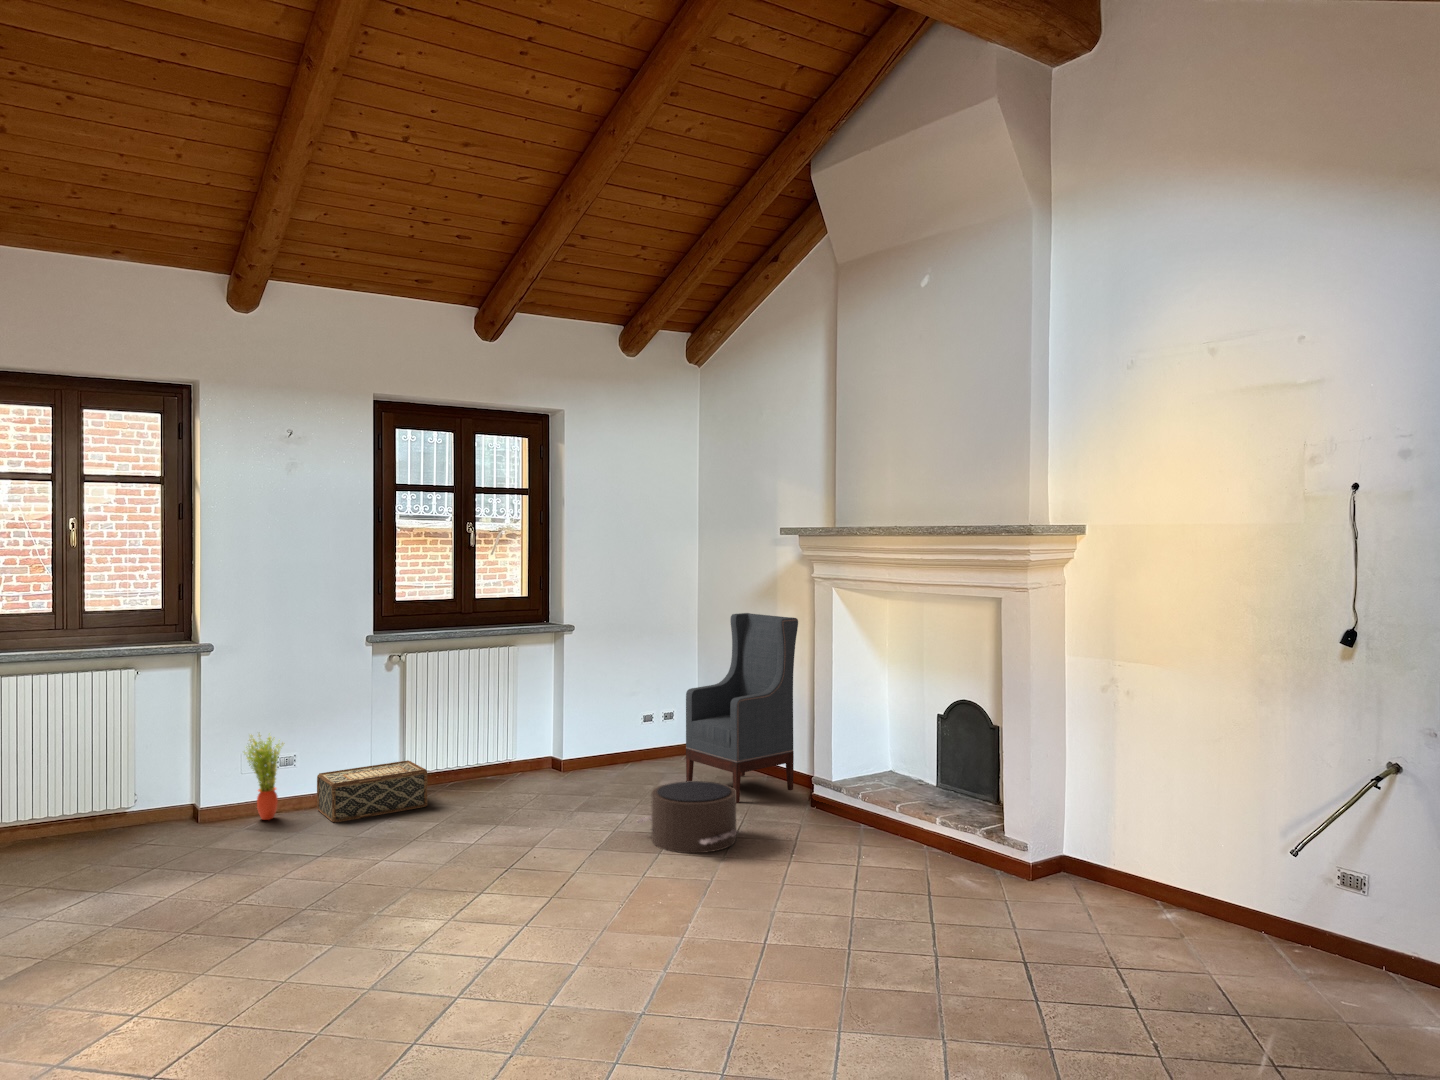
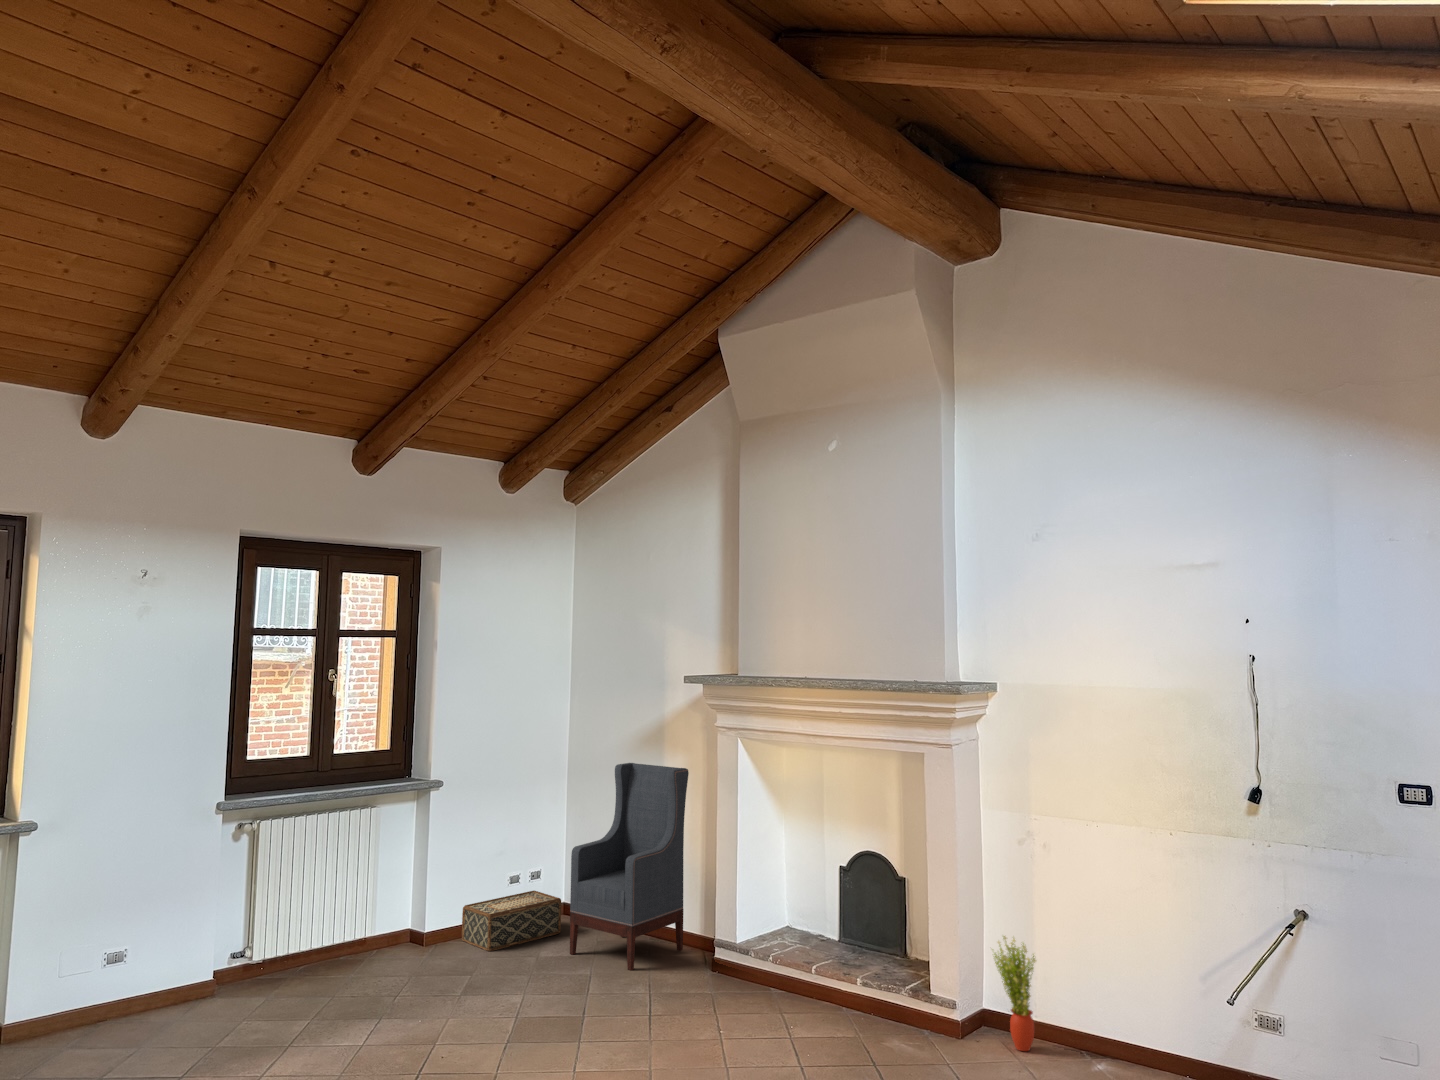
potted plant: present [244,735,283,820] -> present [992,936,1036,1051]
woven basket: present [317,760,427,823] -> present [462,891,561,952]
pouf: present [636,781,738,853] -> none [540,953,660,1039]

